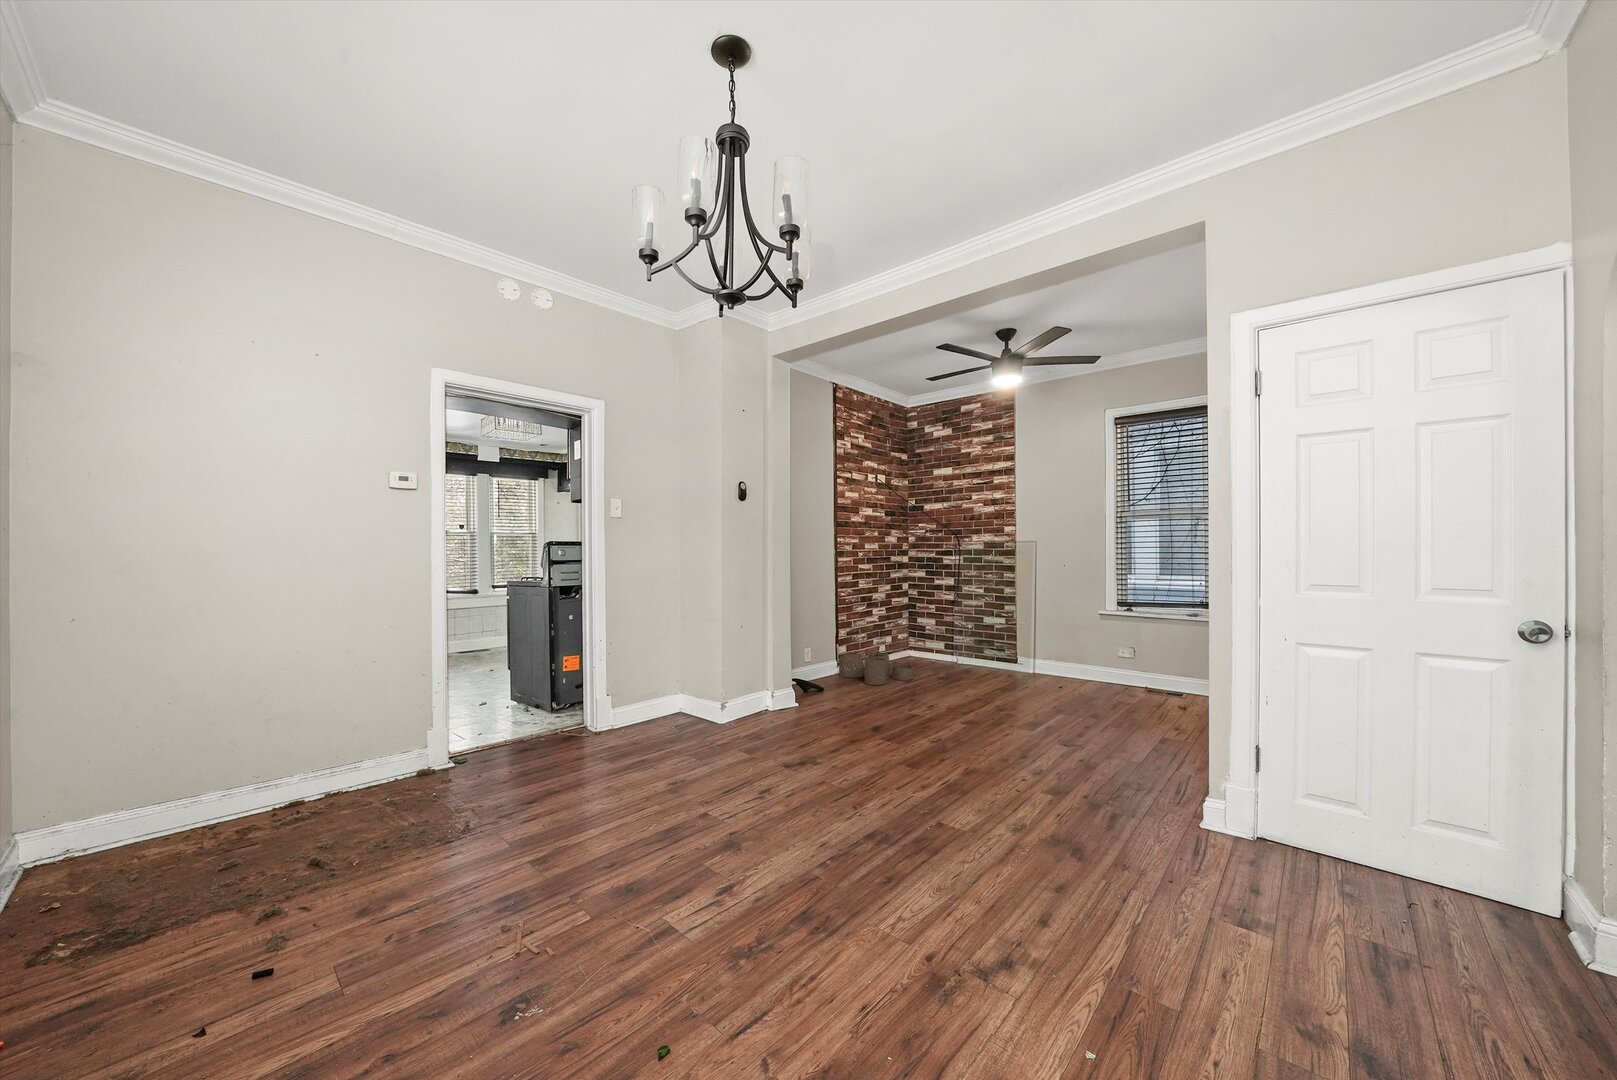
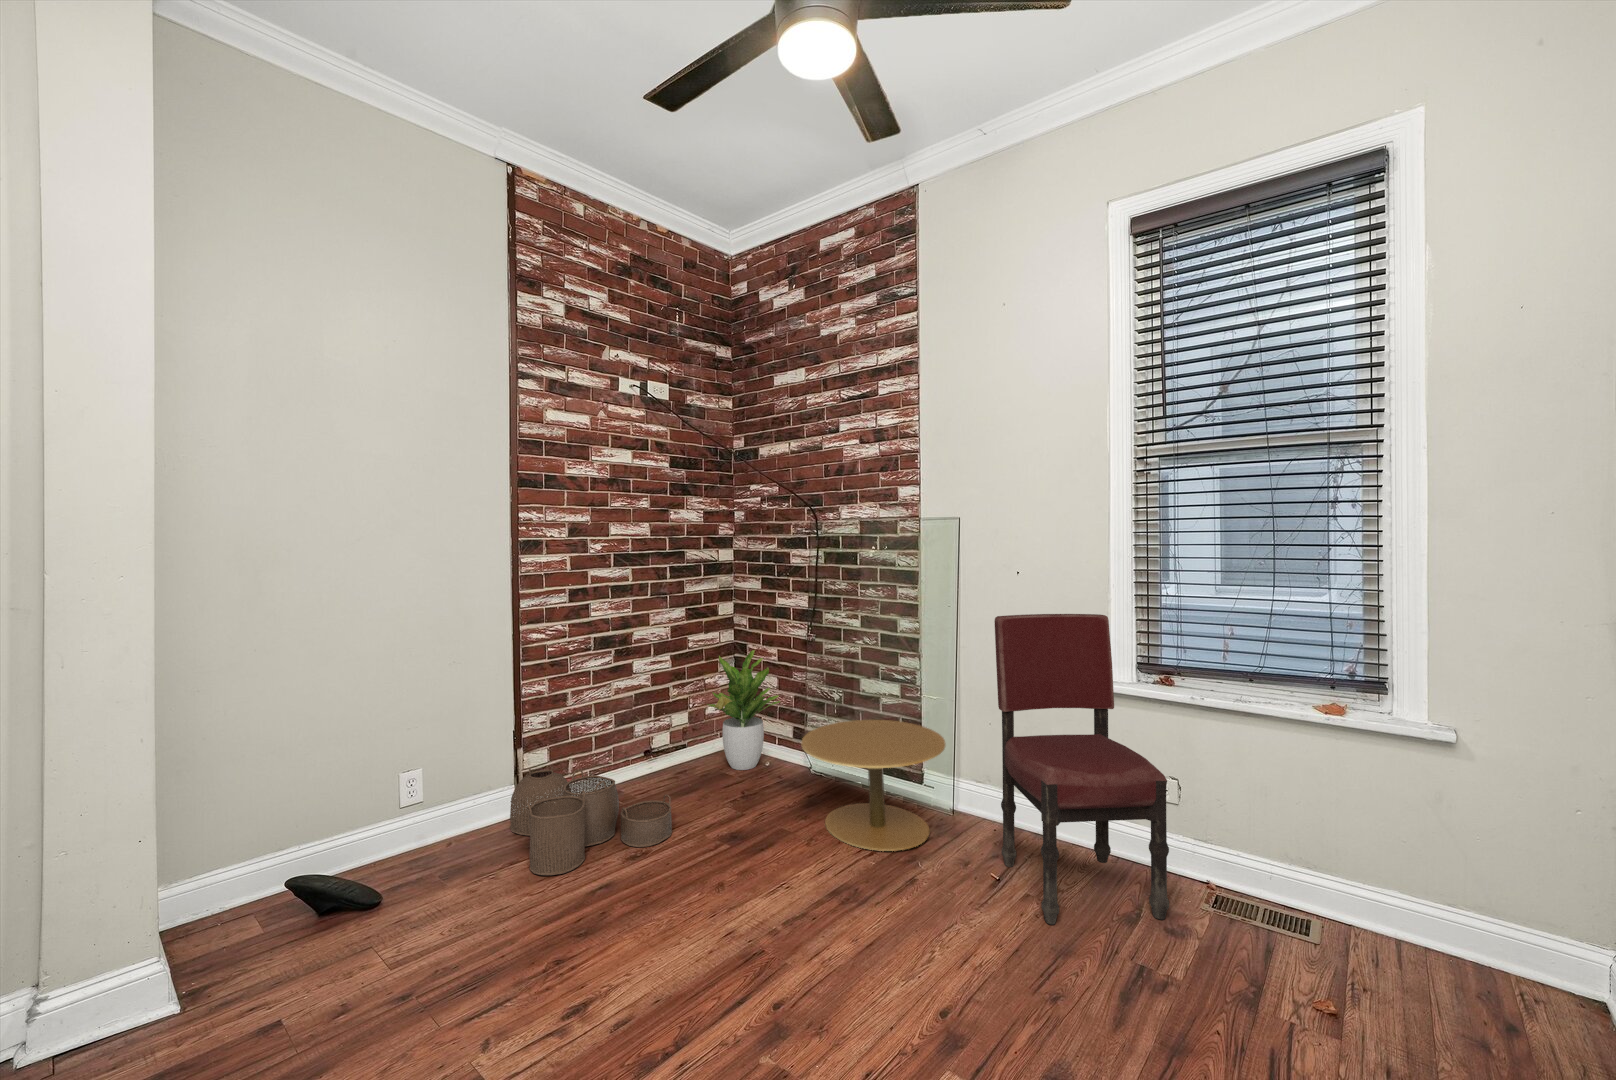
dining chair: none [1056,582,1127,694] -> present [994,614,1169,925]
potted plant: none [905,605,942,663] -> present [707,650,780,770]
side table: none [967,634,1033,681] -> present [802,720,945,851]

